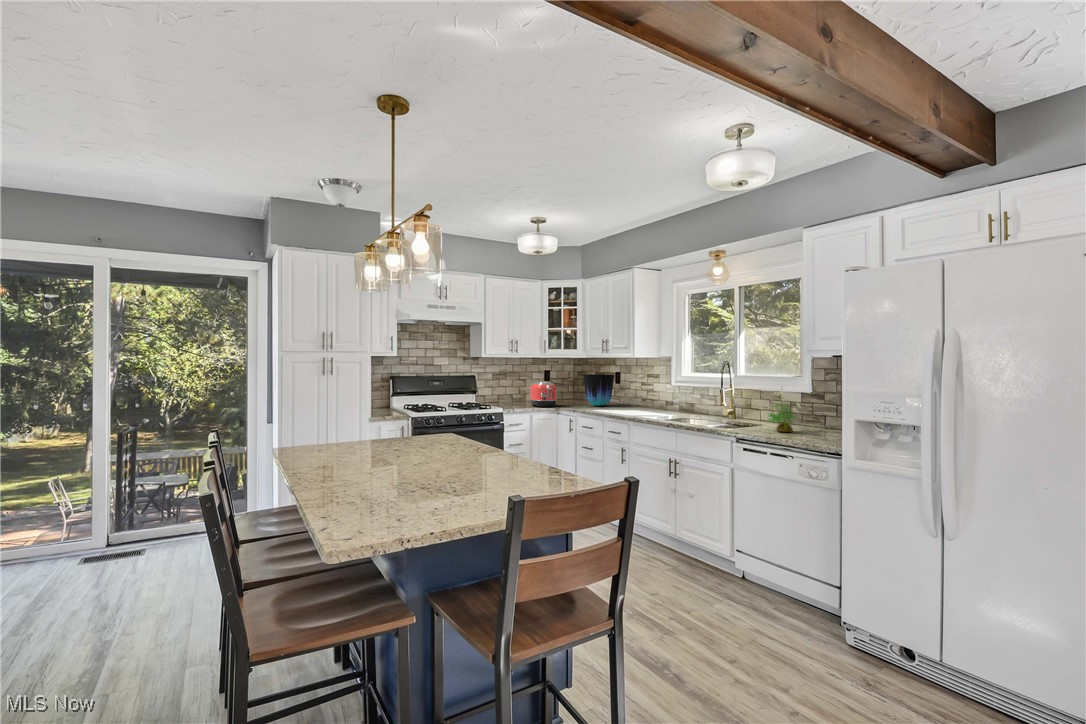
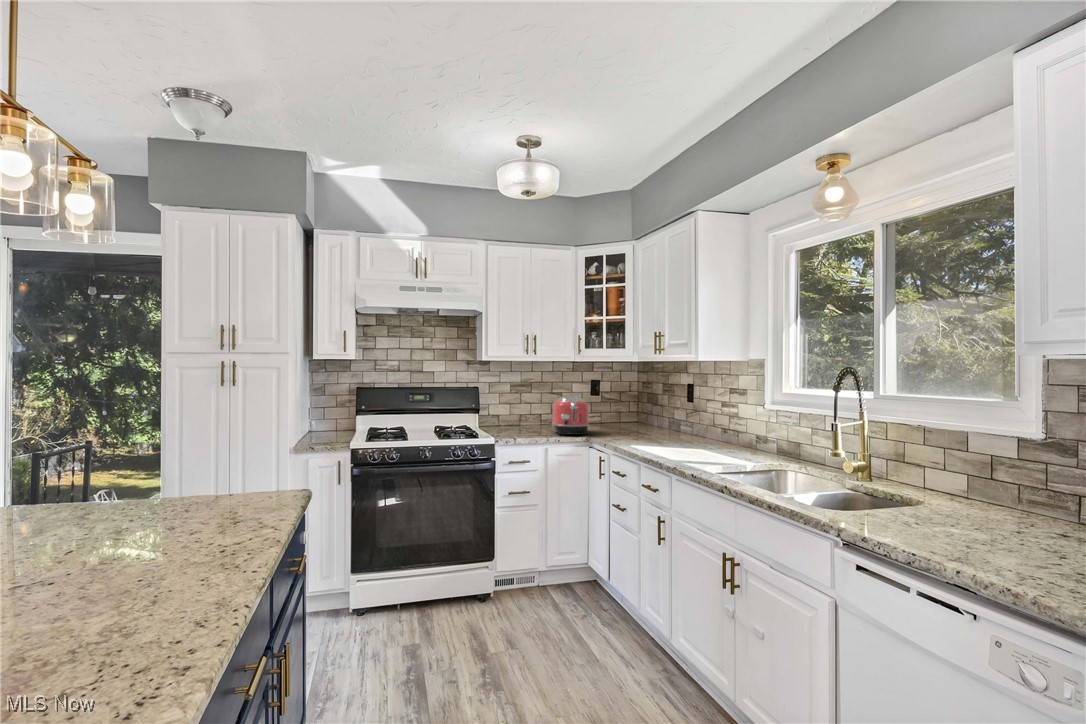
vase: present [583,374,614,406] -> none [630,387,679,436]
potted plant: present [768,392,801,432] -> none [922,425,1015,533]

